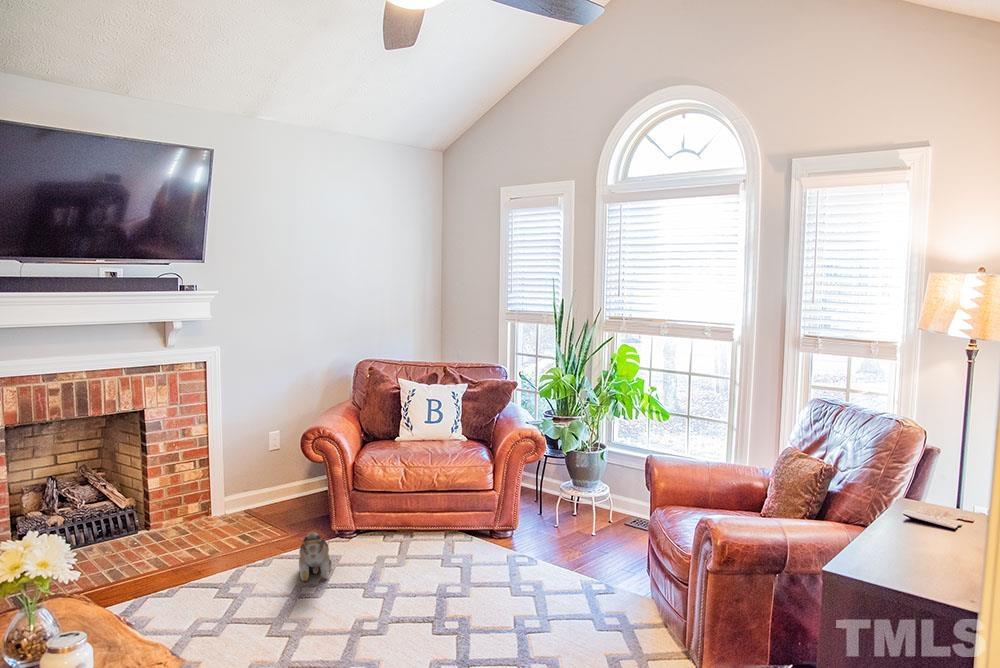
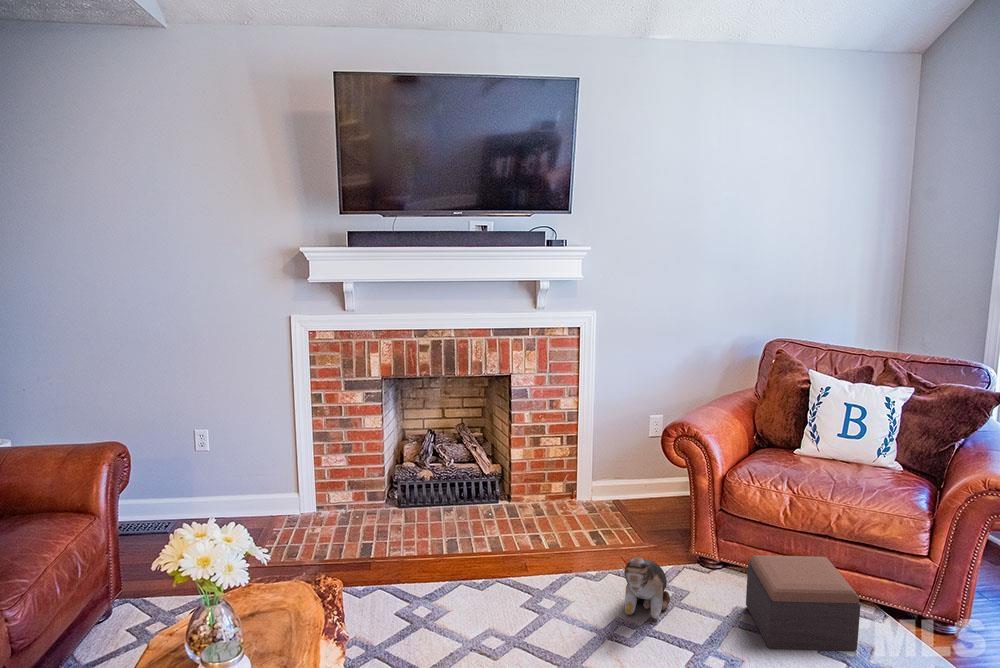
footstool: none [384,505,462,574] -> present [746,555,861,651]

